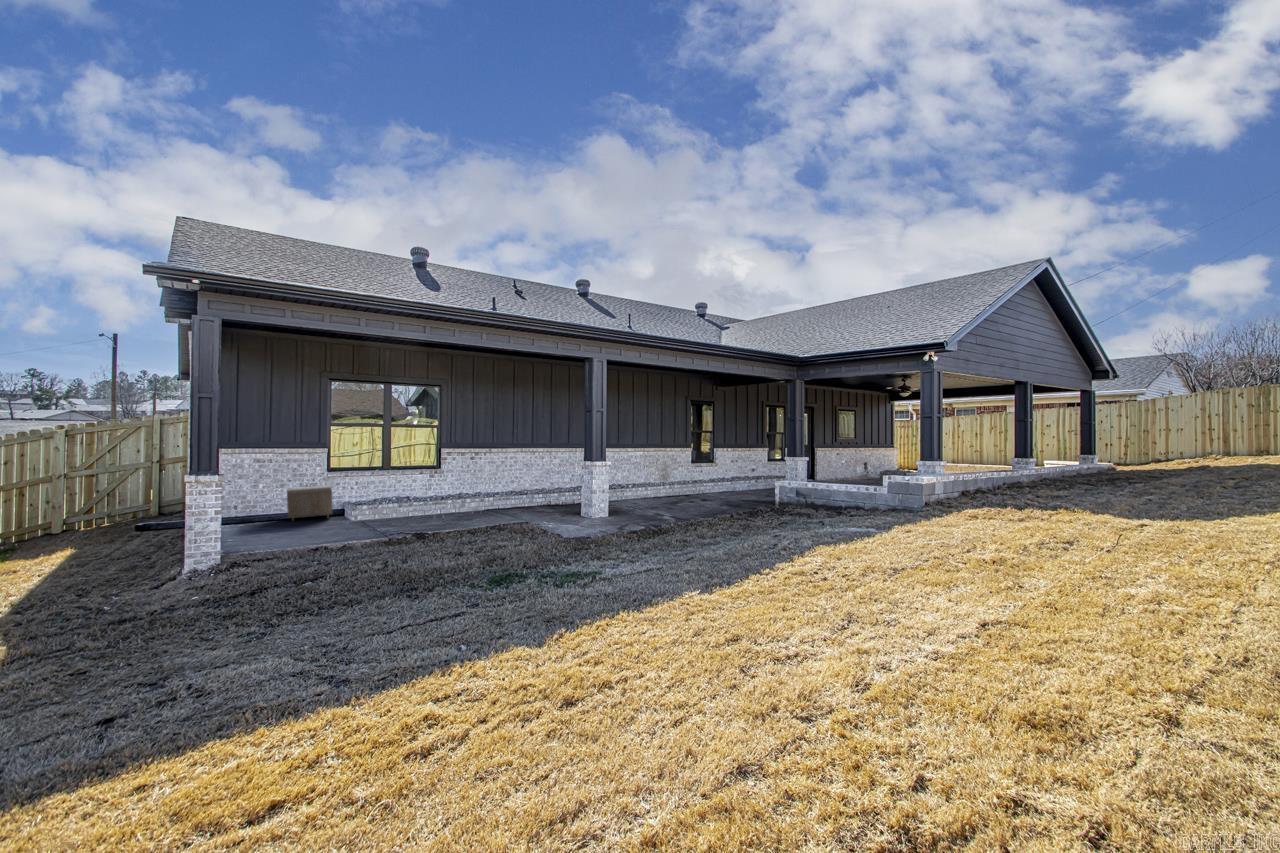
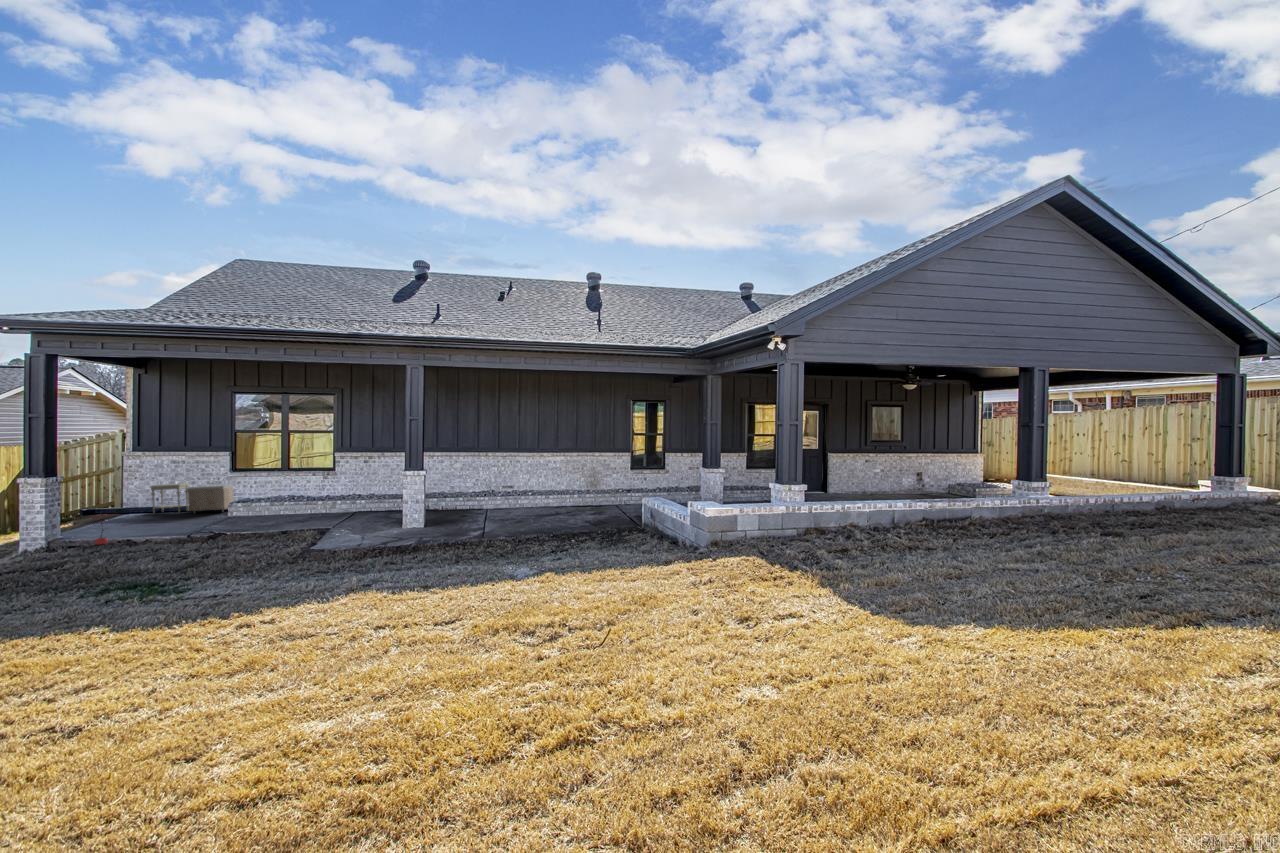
side table: none [236,486,277,524] -> present [150,483,189,513]
potted plant: none [279,518,311,556] -> present [88,514,112,545]

